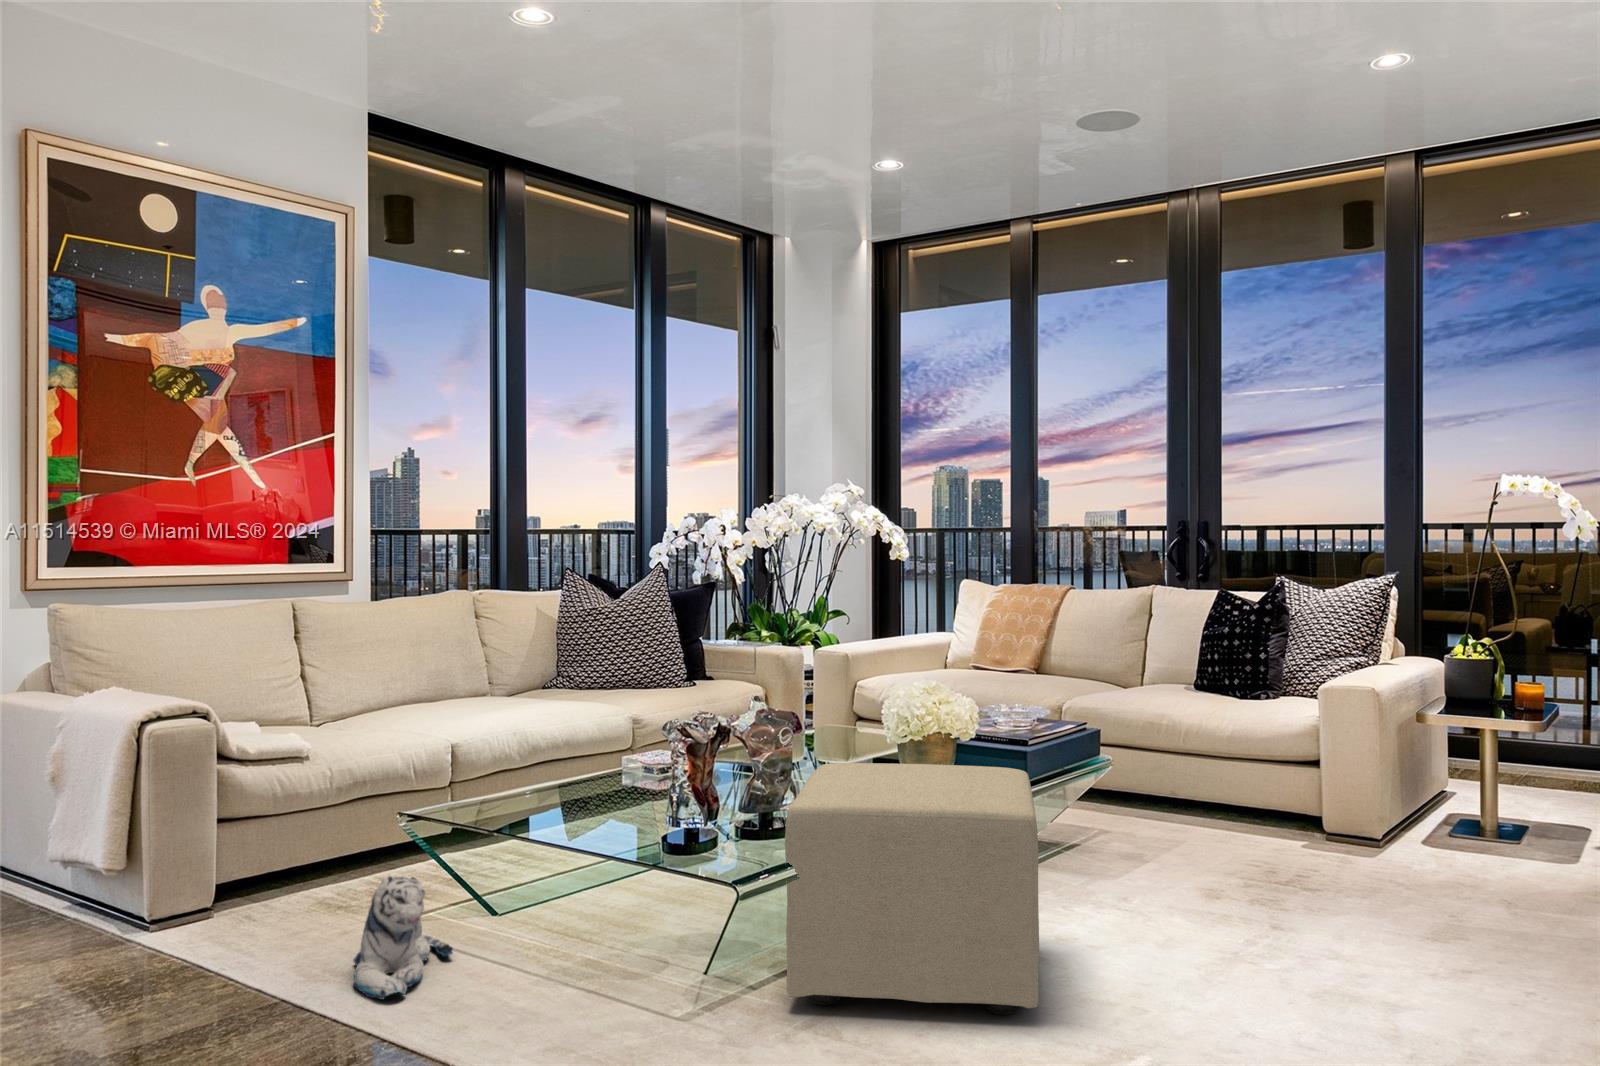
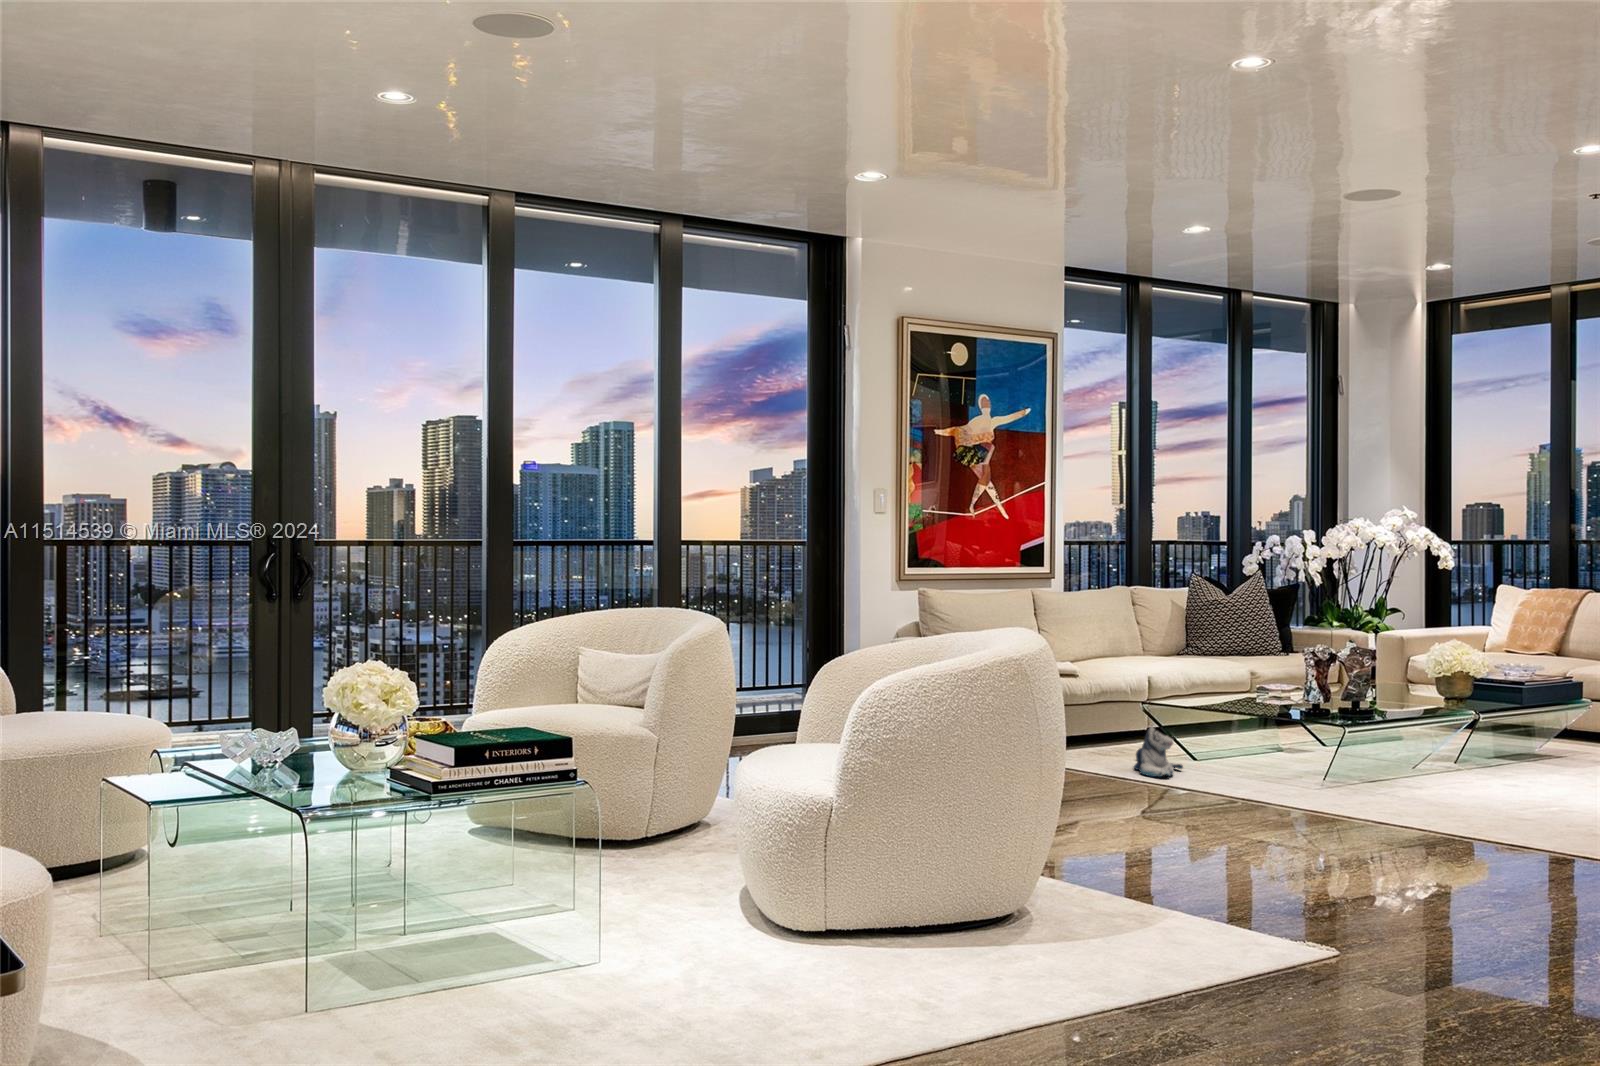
ottoman: present [785,763,1039,1015] -> none [1368,680,1511,799]

